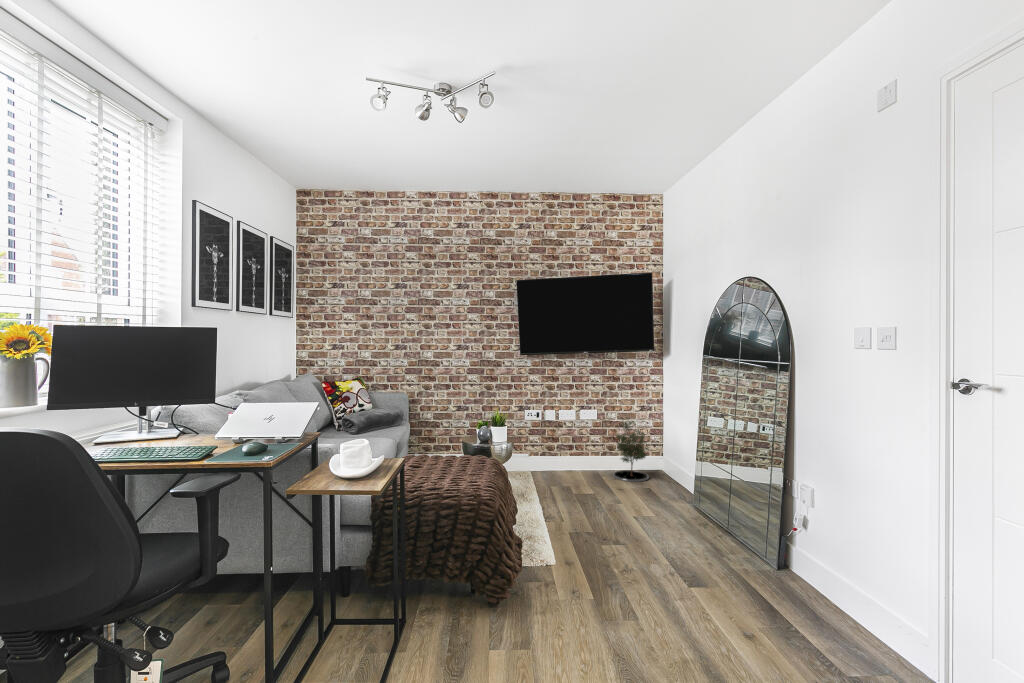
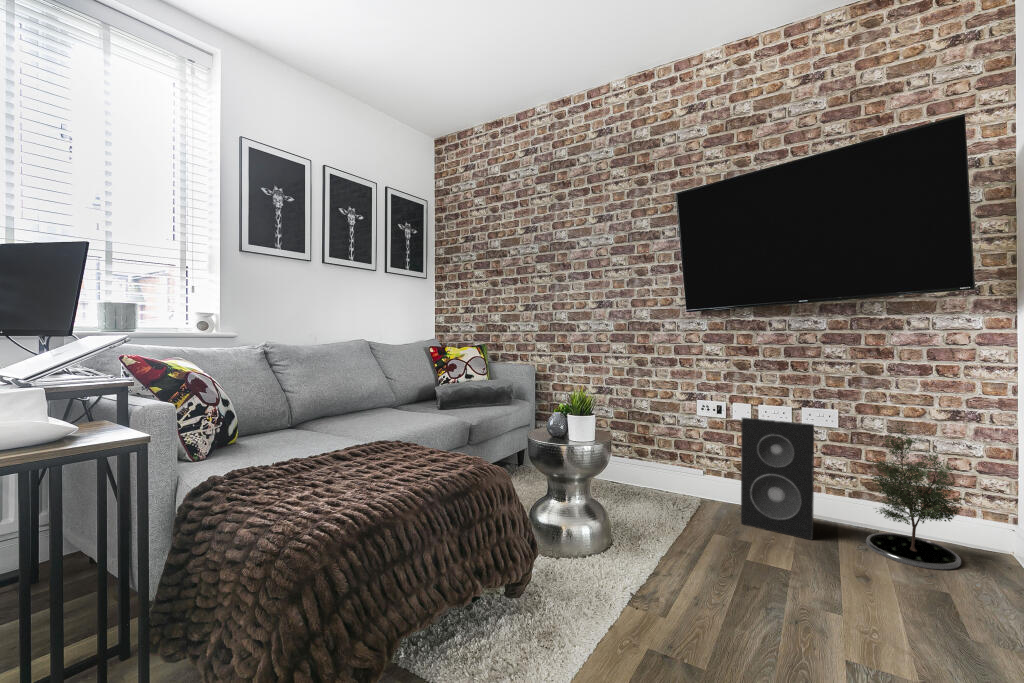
speaker: none [558,419,593,480] -> present [741,418,814,540]

